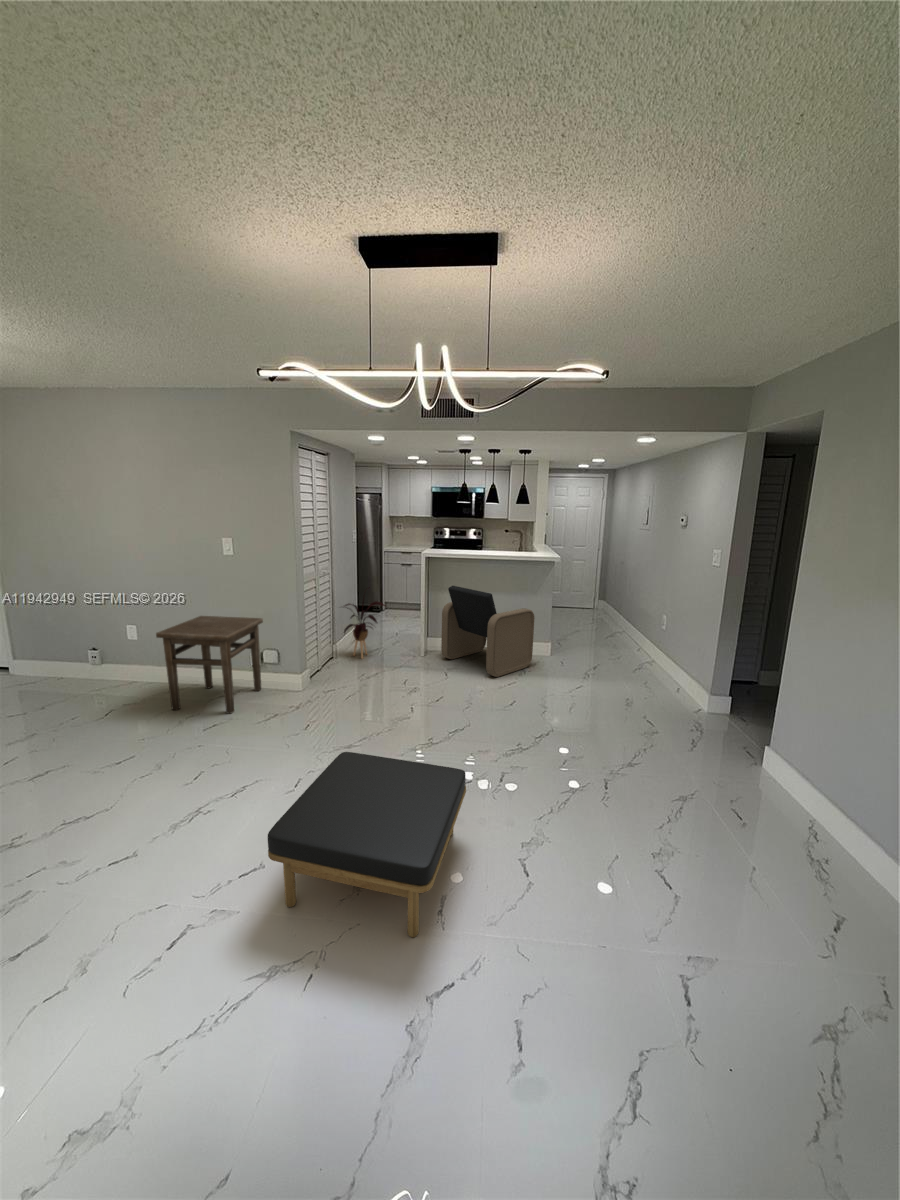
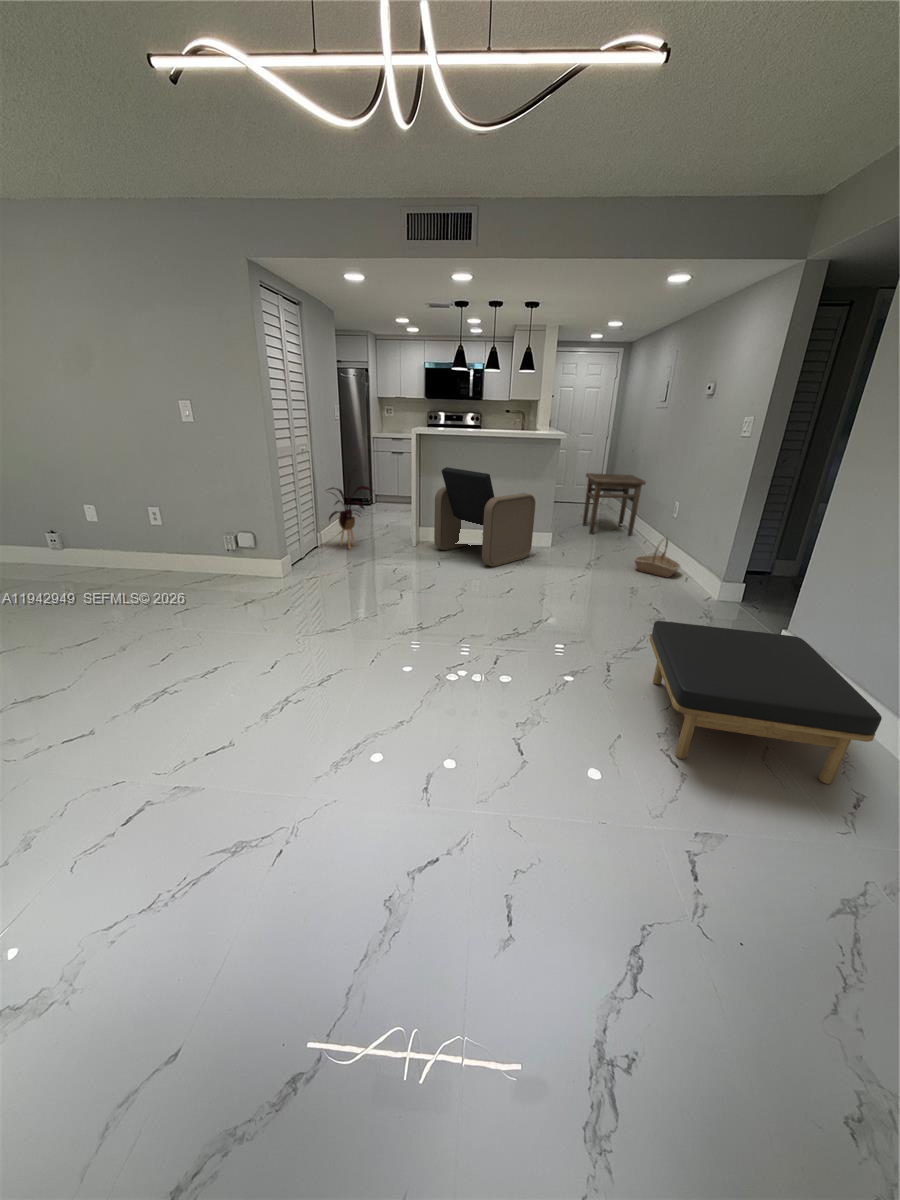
side table: present [156,616,263,713] -> present [583,473,646,536]
basket: none [629,649,673,687] -> present [634,537,680,577]
ottoman: present [268,752,466,937] -> present [650,621,882,784]

